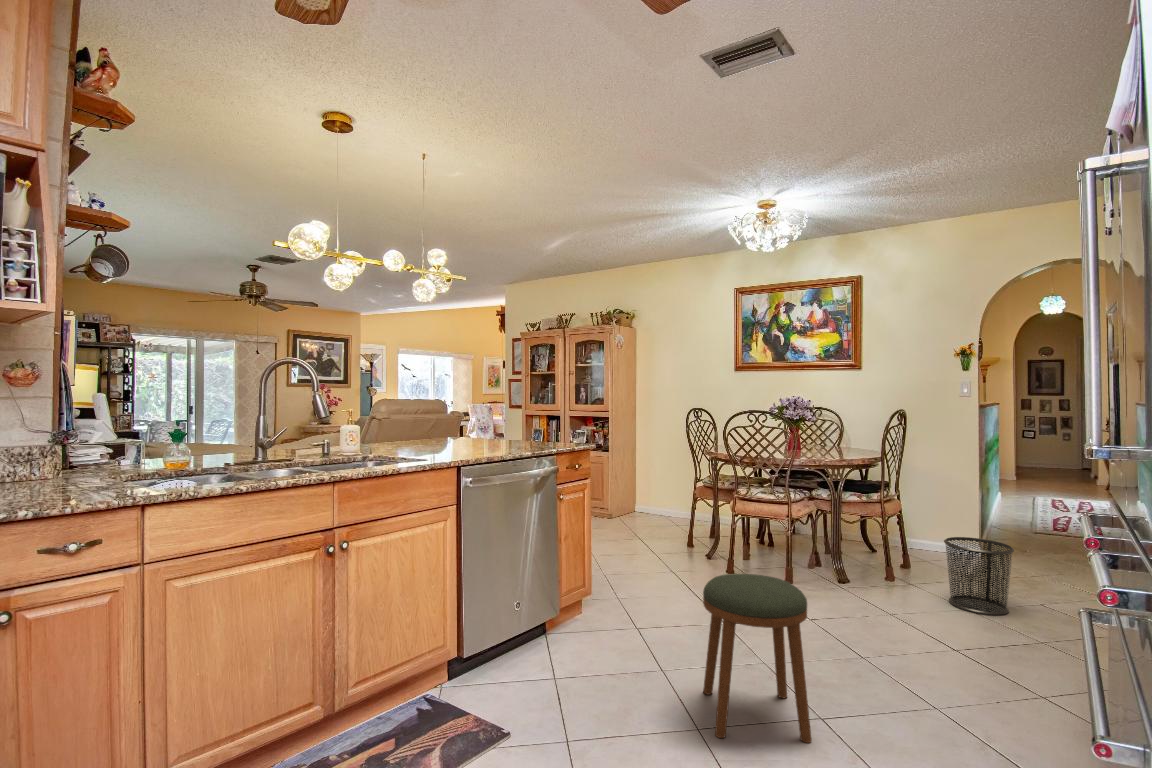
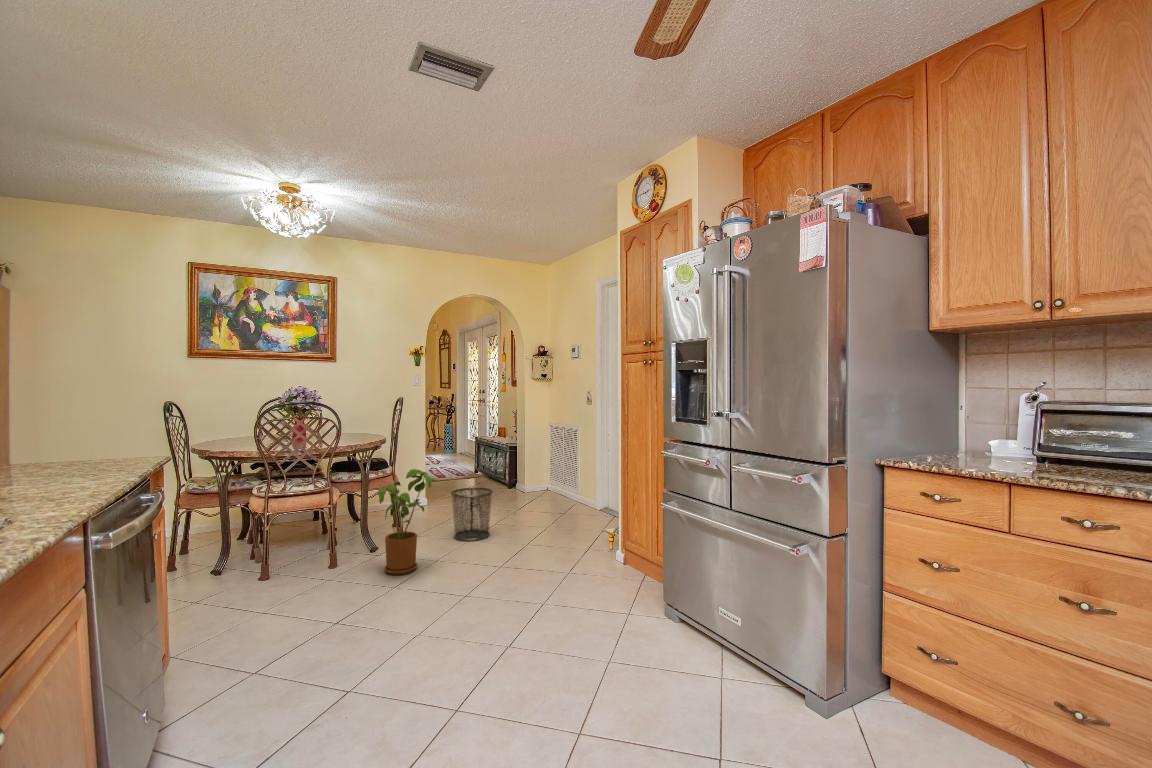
house plant: none [810,492,884,610] -> present [378,469,437,575]
stool: present [703,574,812,743] -> none [426,547,534,703]

